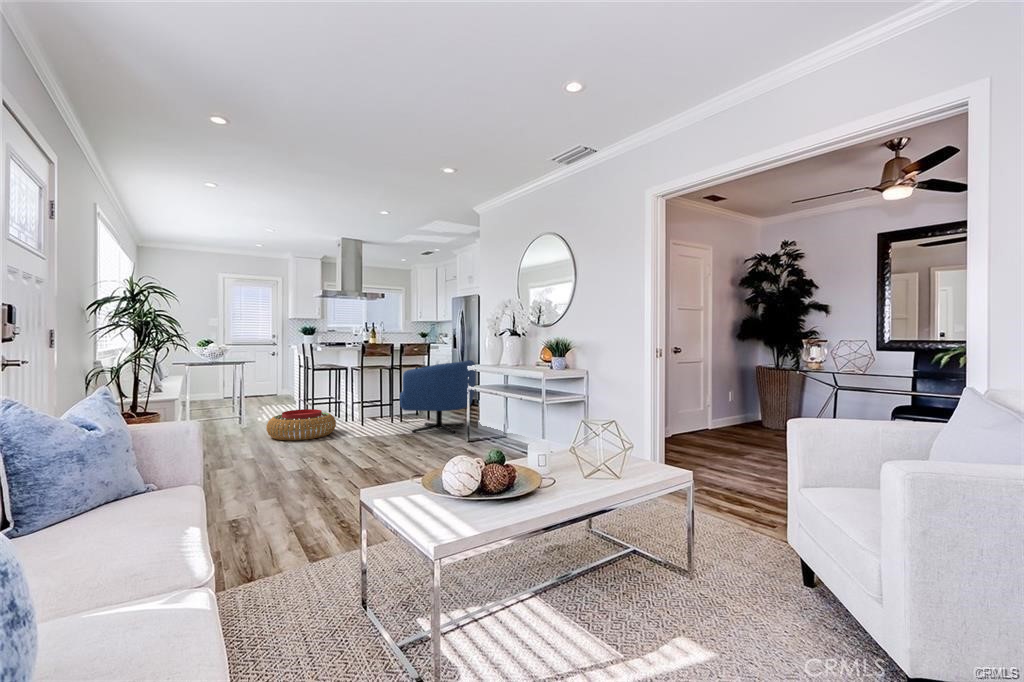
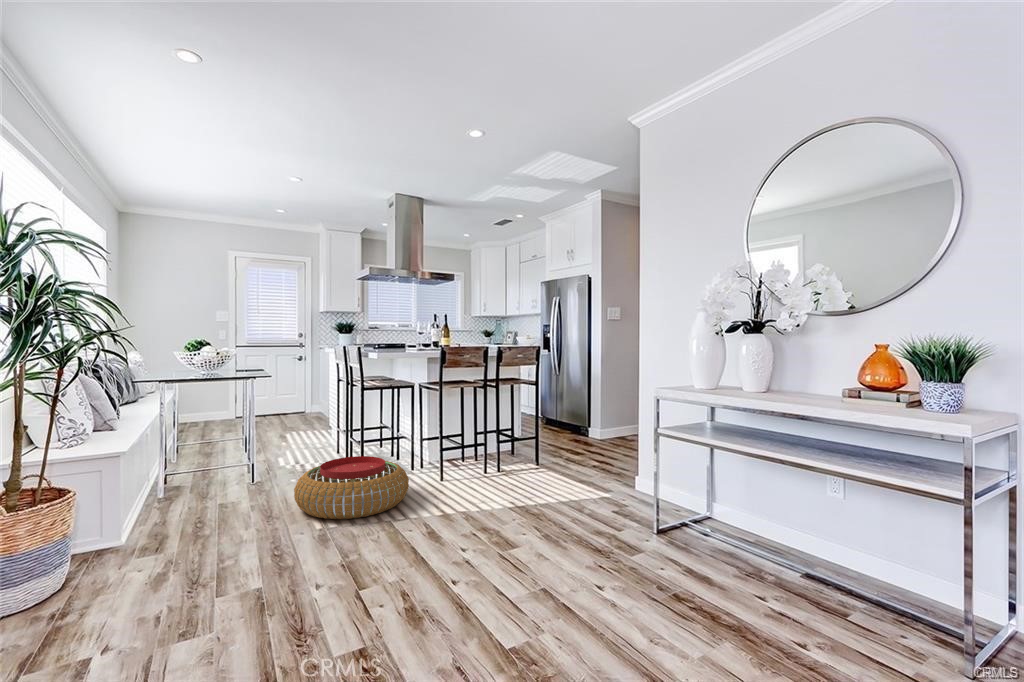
armchair: present [400,360,476,434] -> none [516,374,639,504]

